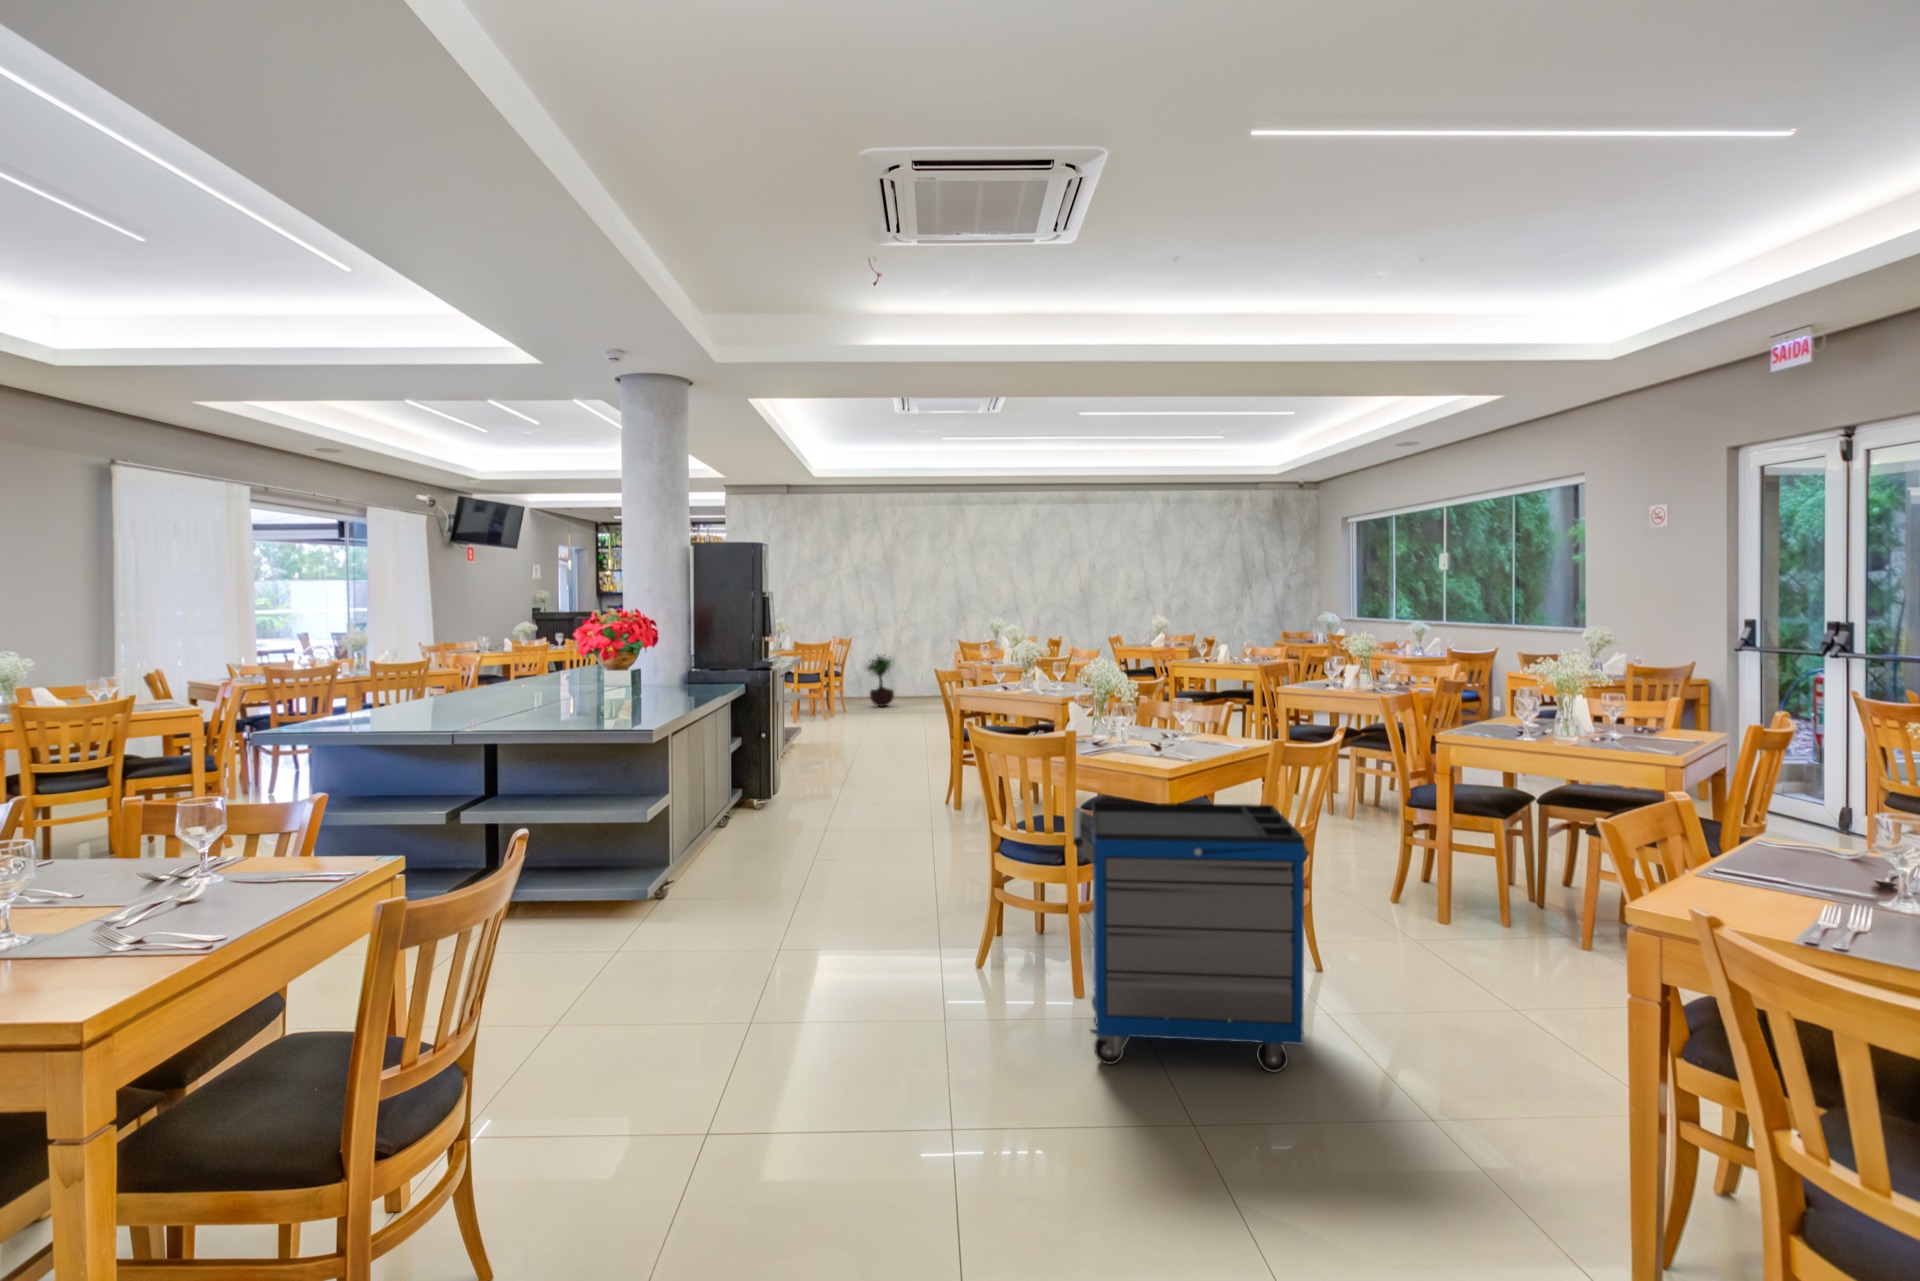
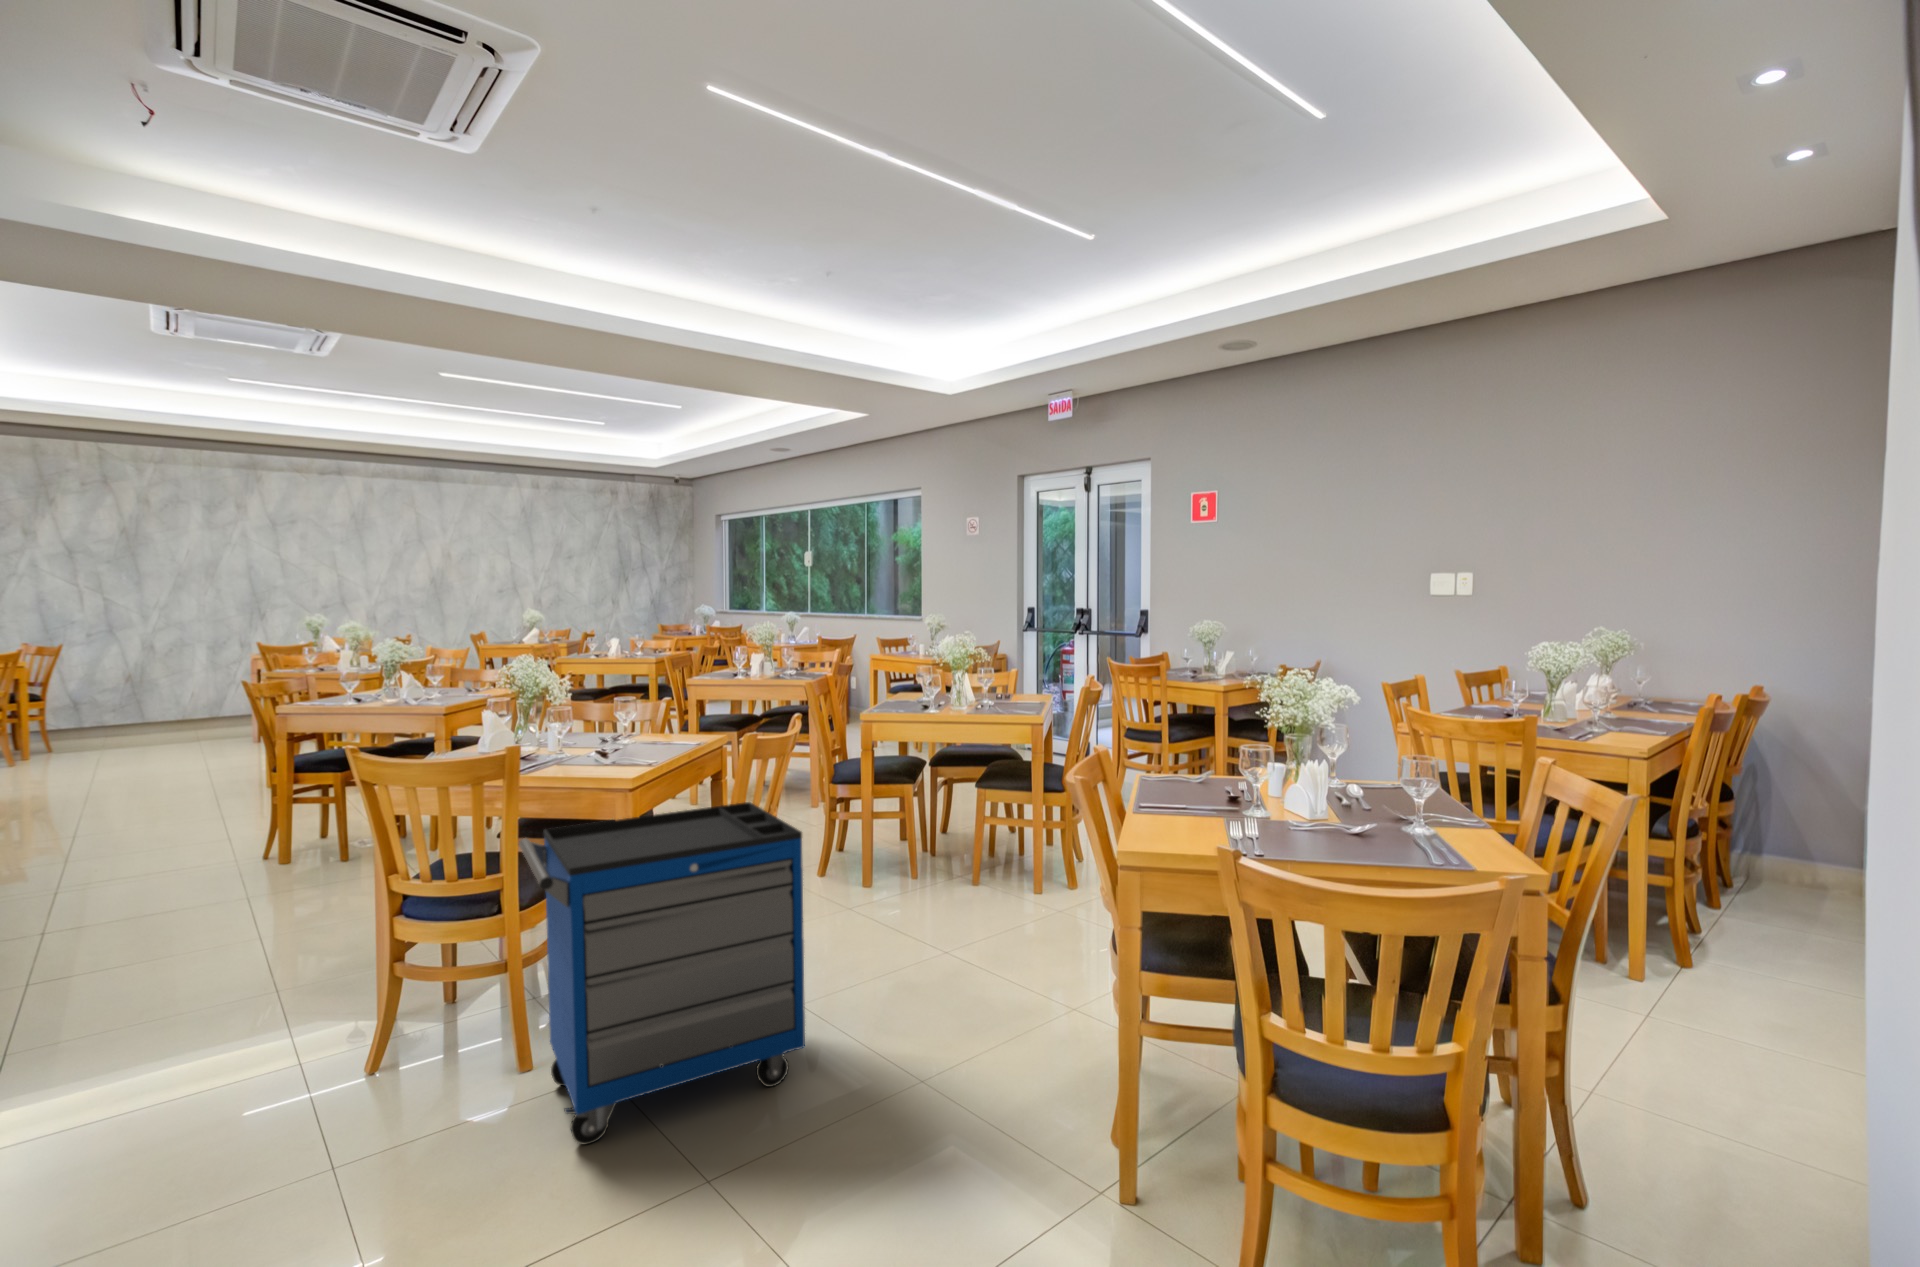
potted tree: present [866,655,894,707] -> none [77,659,141,737]

